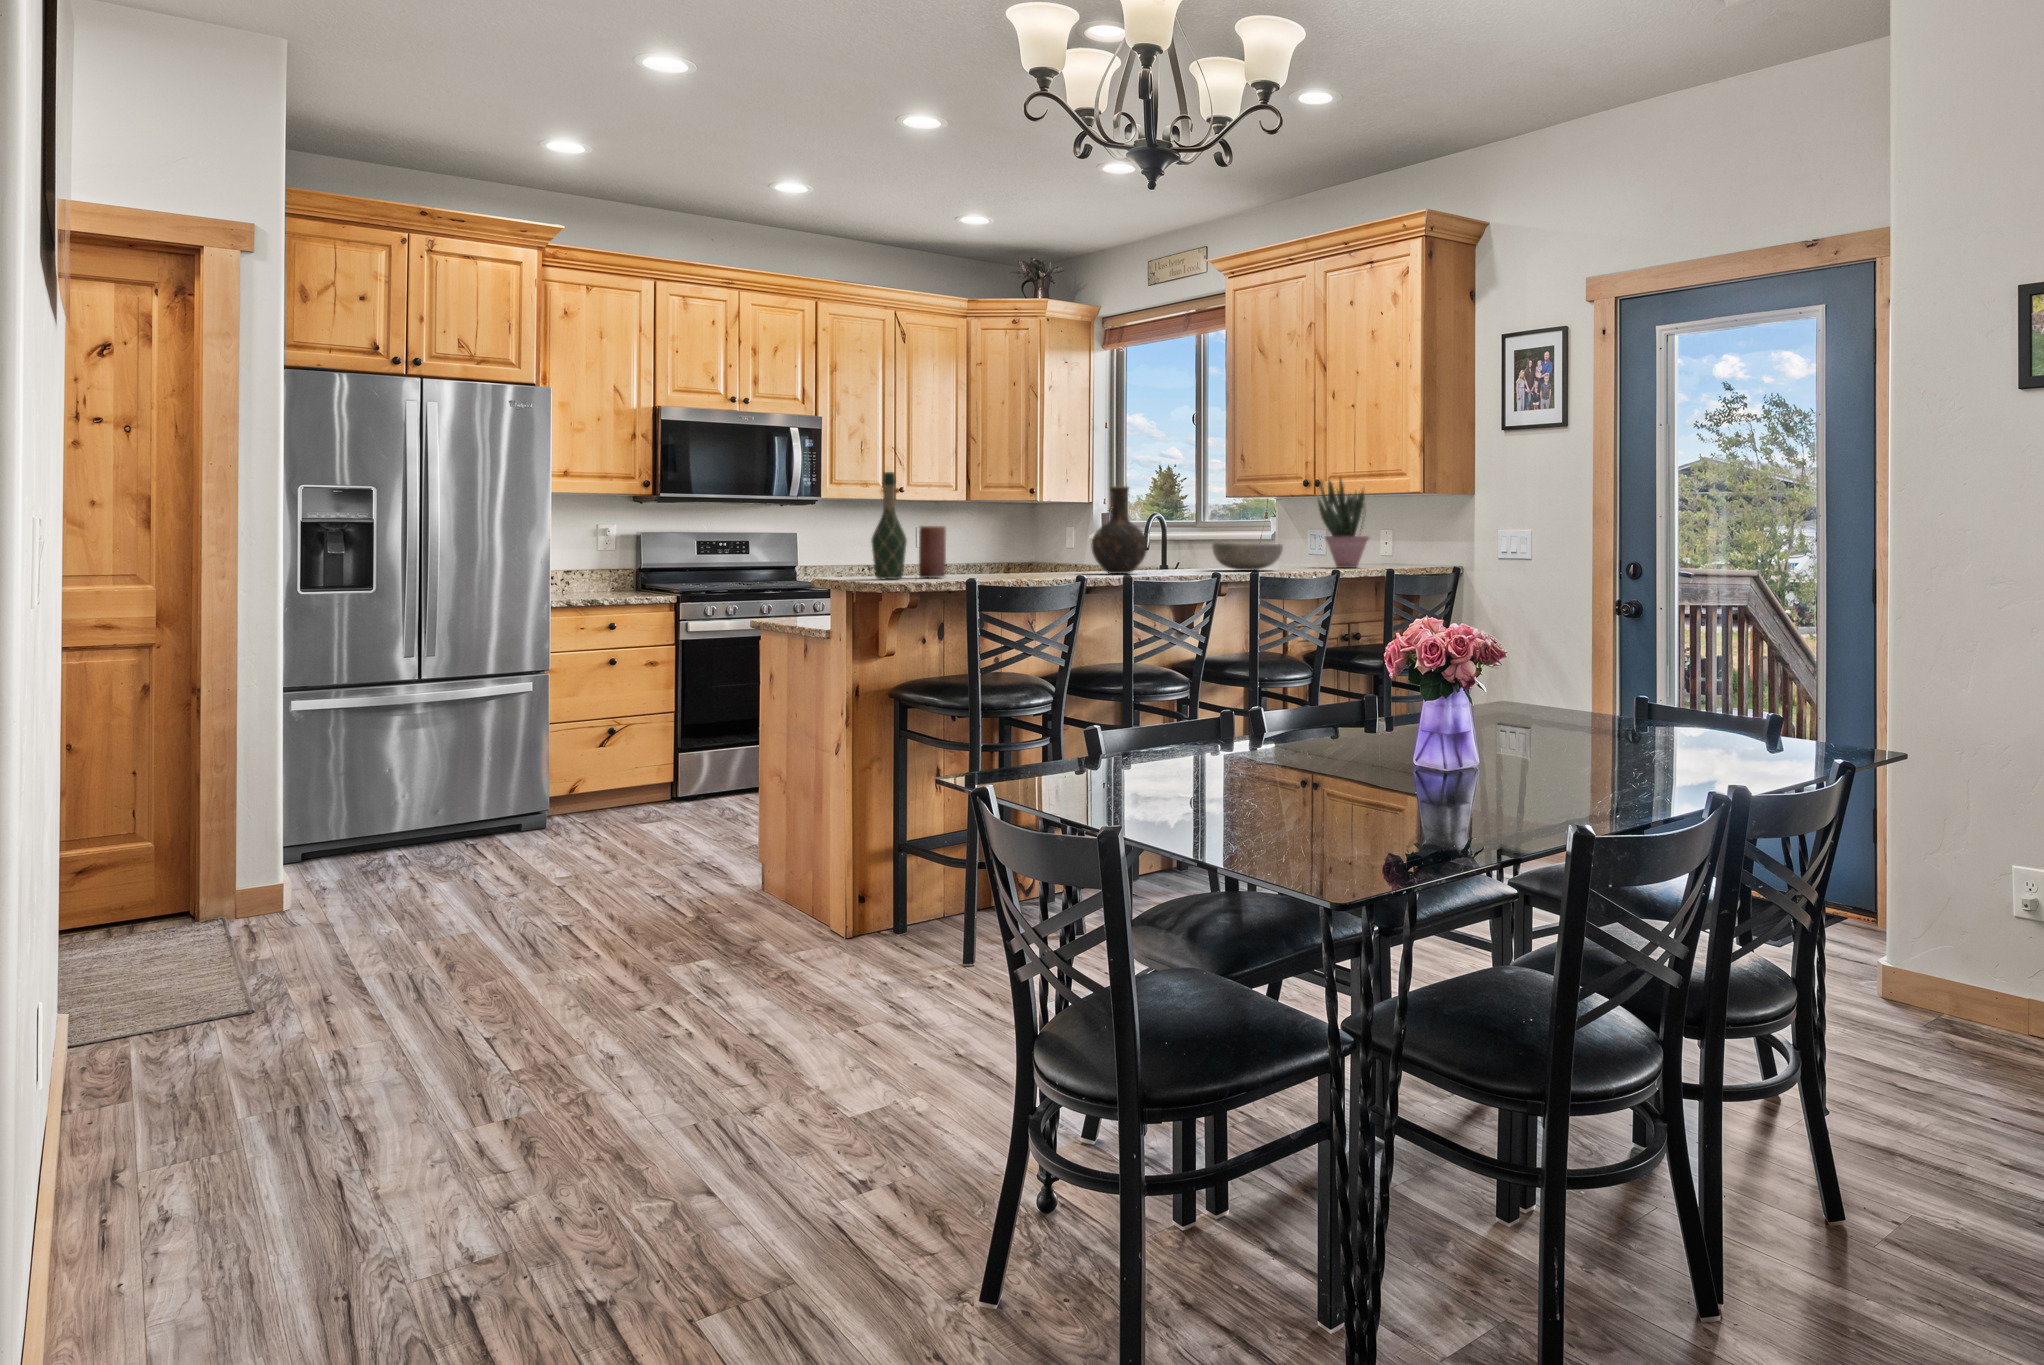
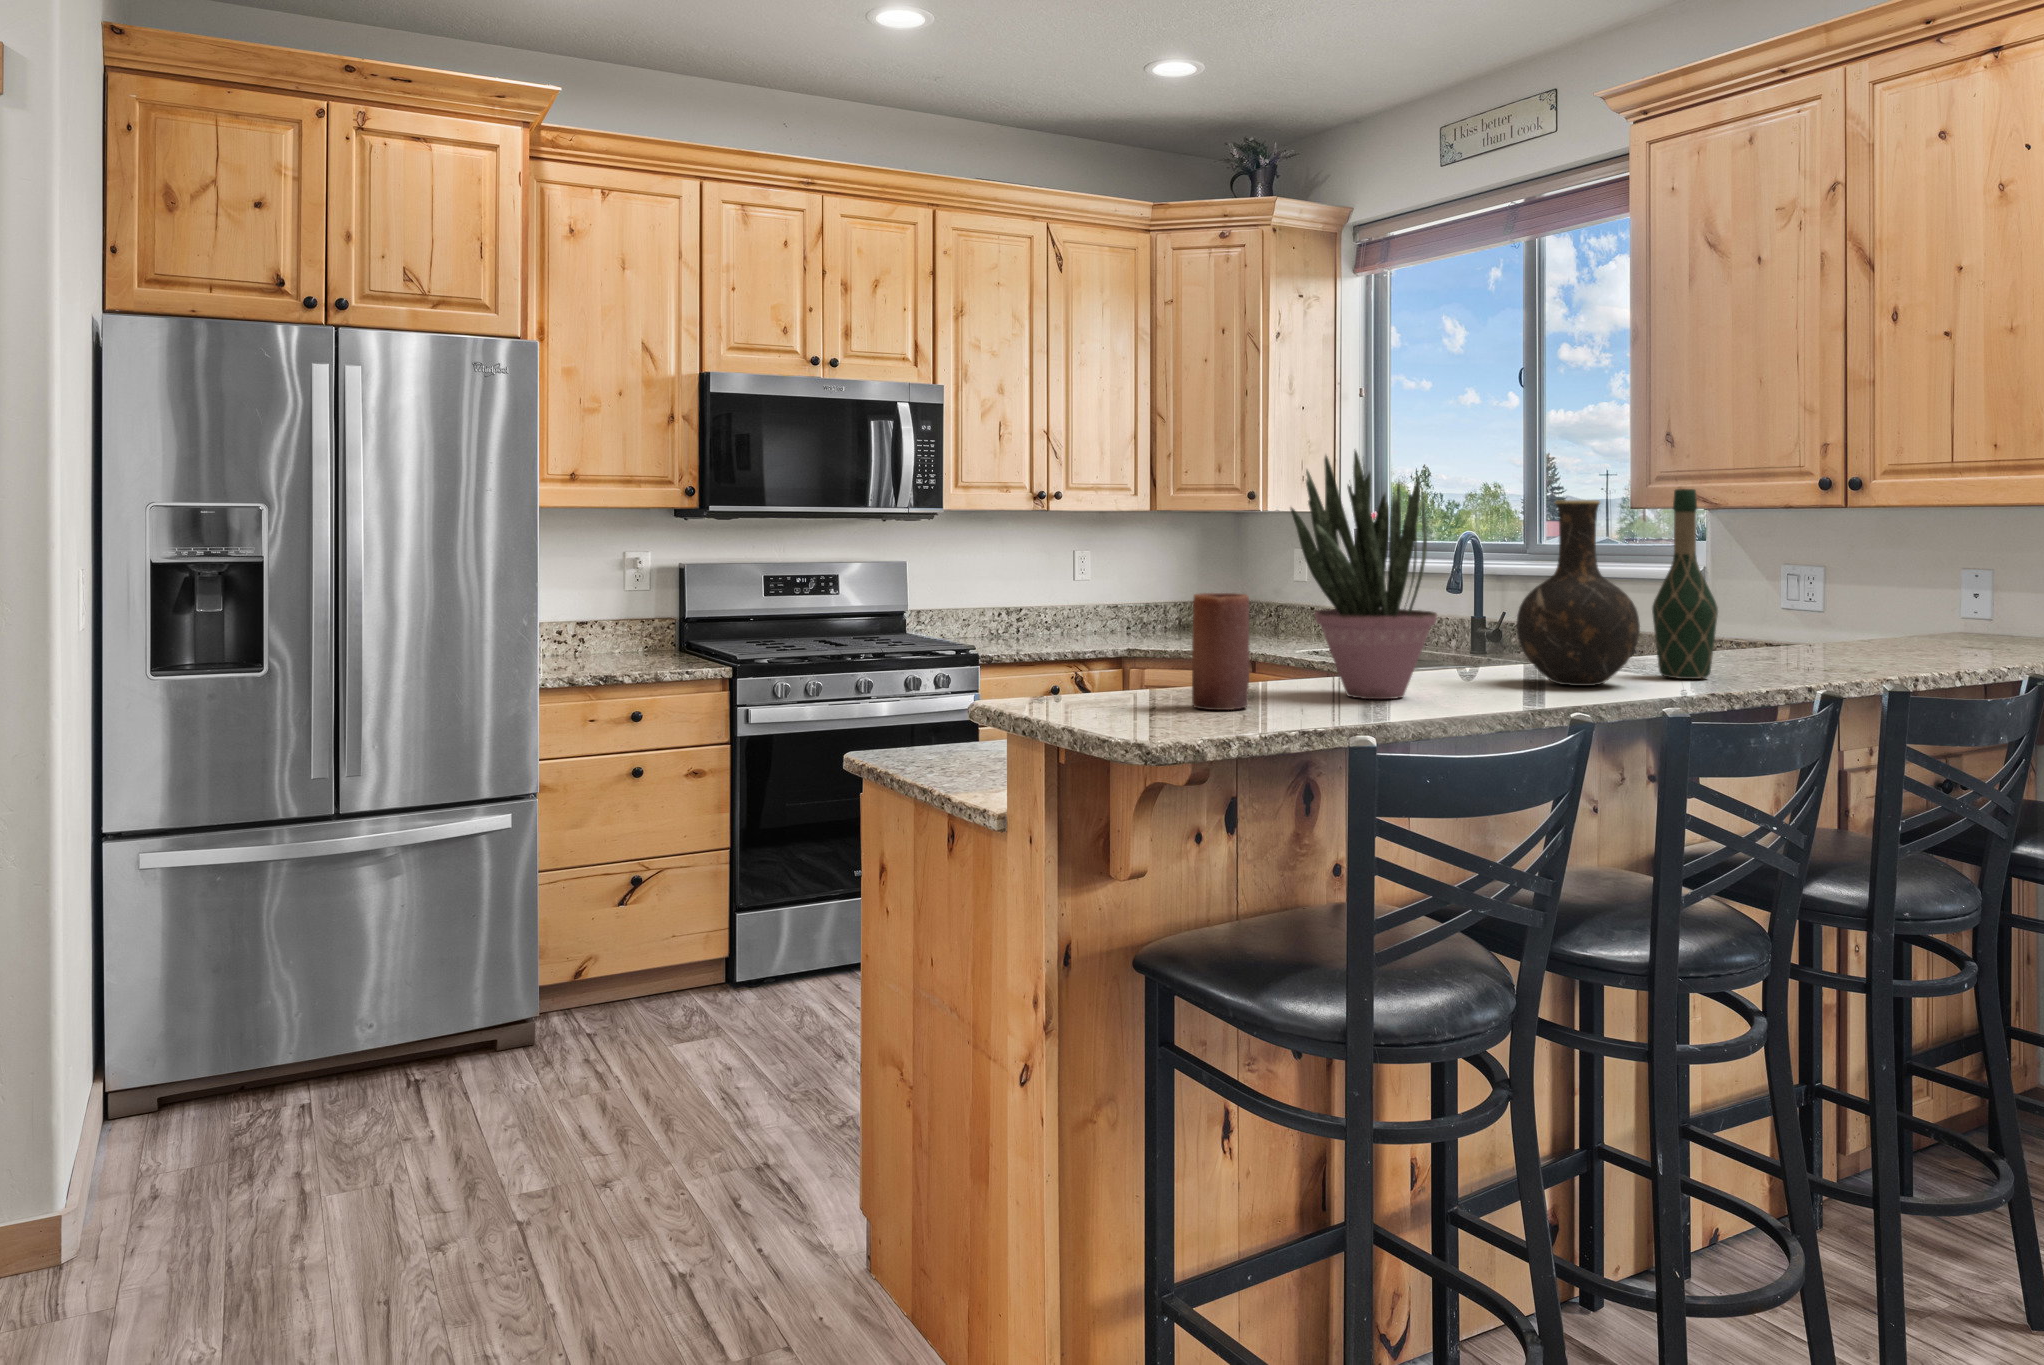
wine bottle: present [872,472,907,579] -> present [1652,489,1718,679]
potted plant: present [1318,478,1369,568] -> present [1290,451,1437,699]
bowl: present [1212,542,1283,571] -> none [1720,607,1878,667]

